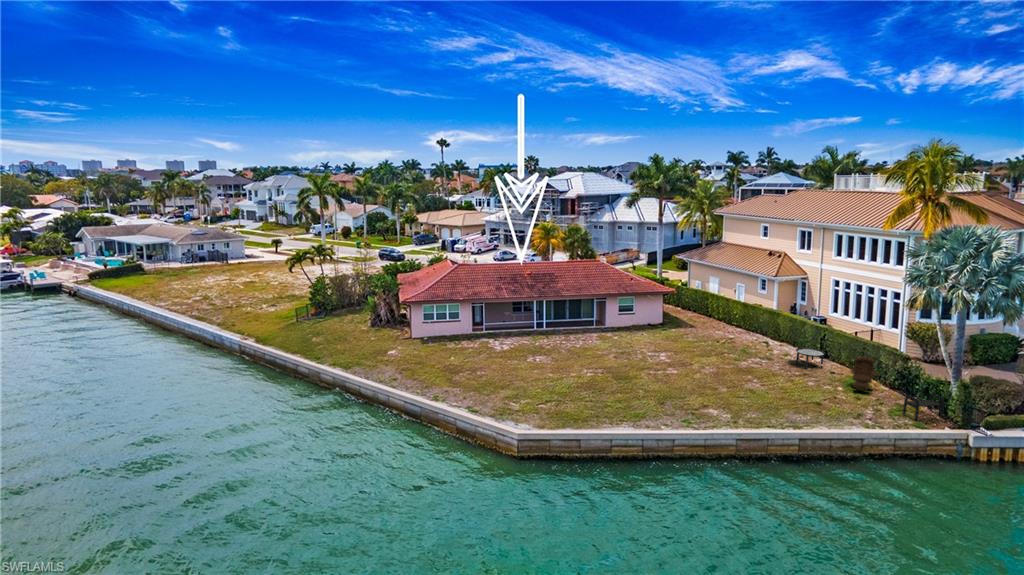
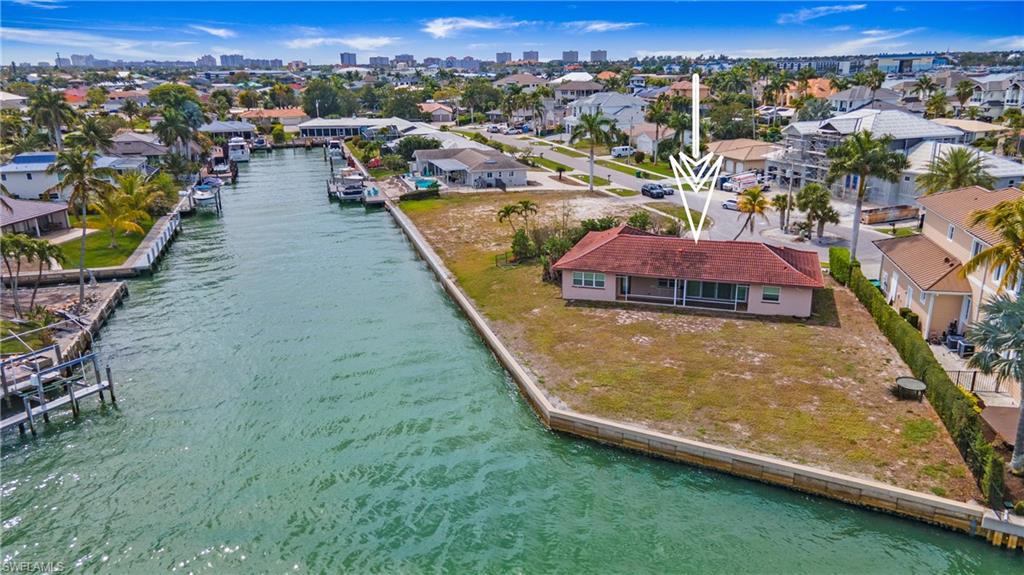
lounge chair: present [850,356,876,391] -> none [917,402,955,443]
bench: present [902,394,944,421] -> none [937,457,982,491]

